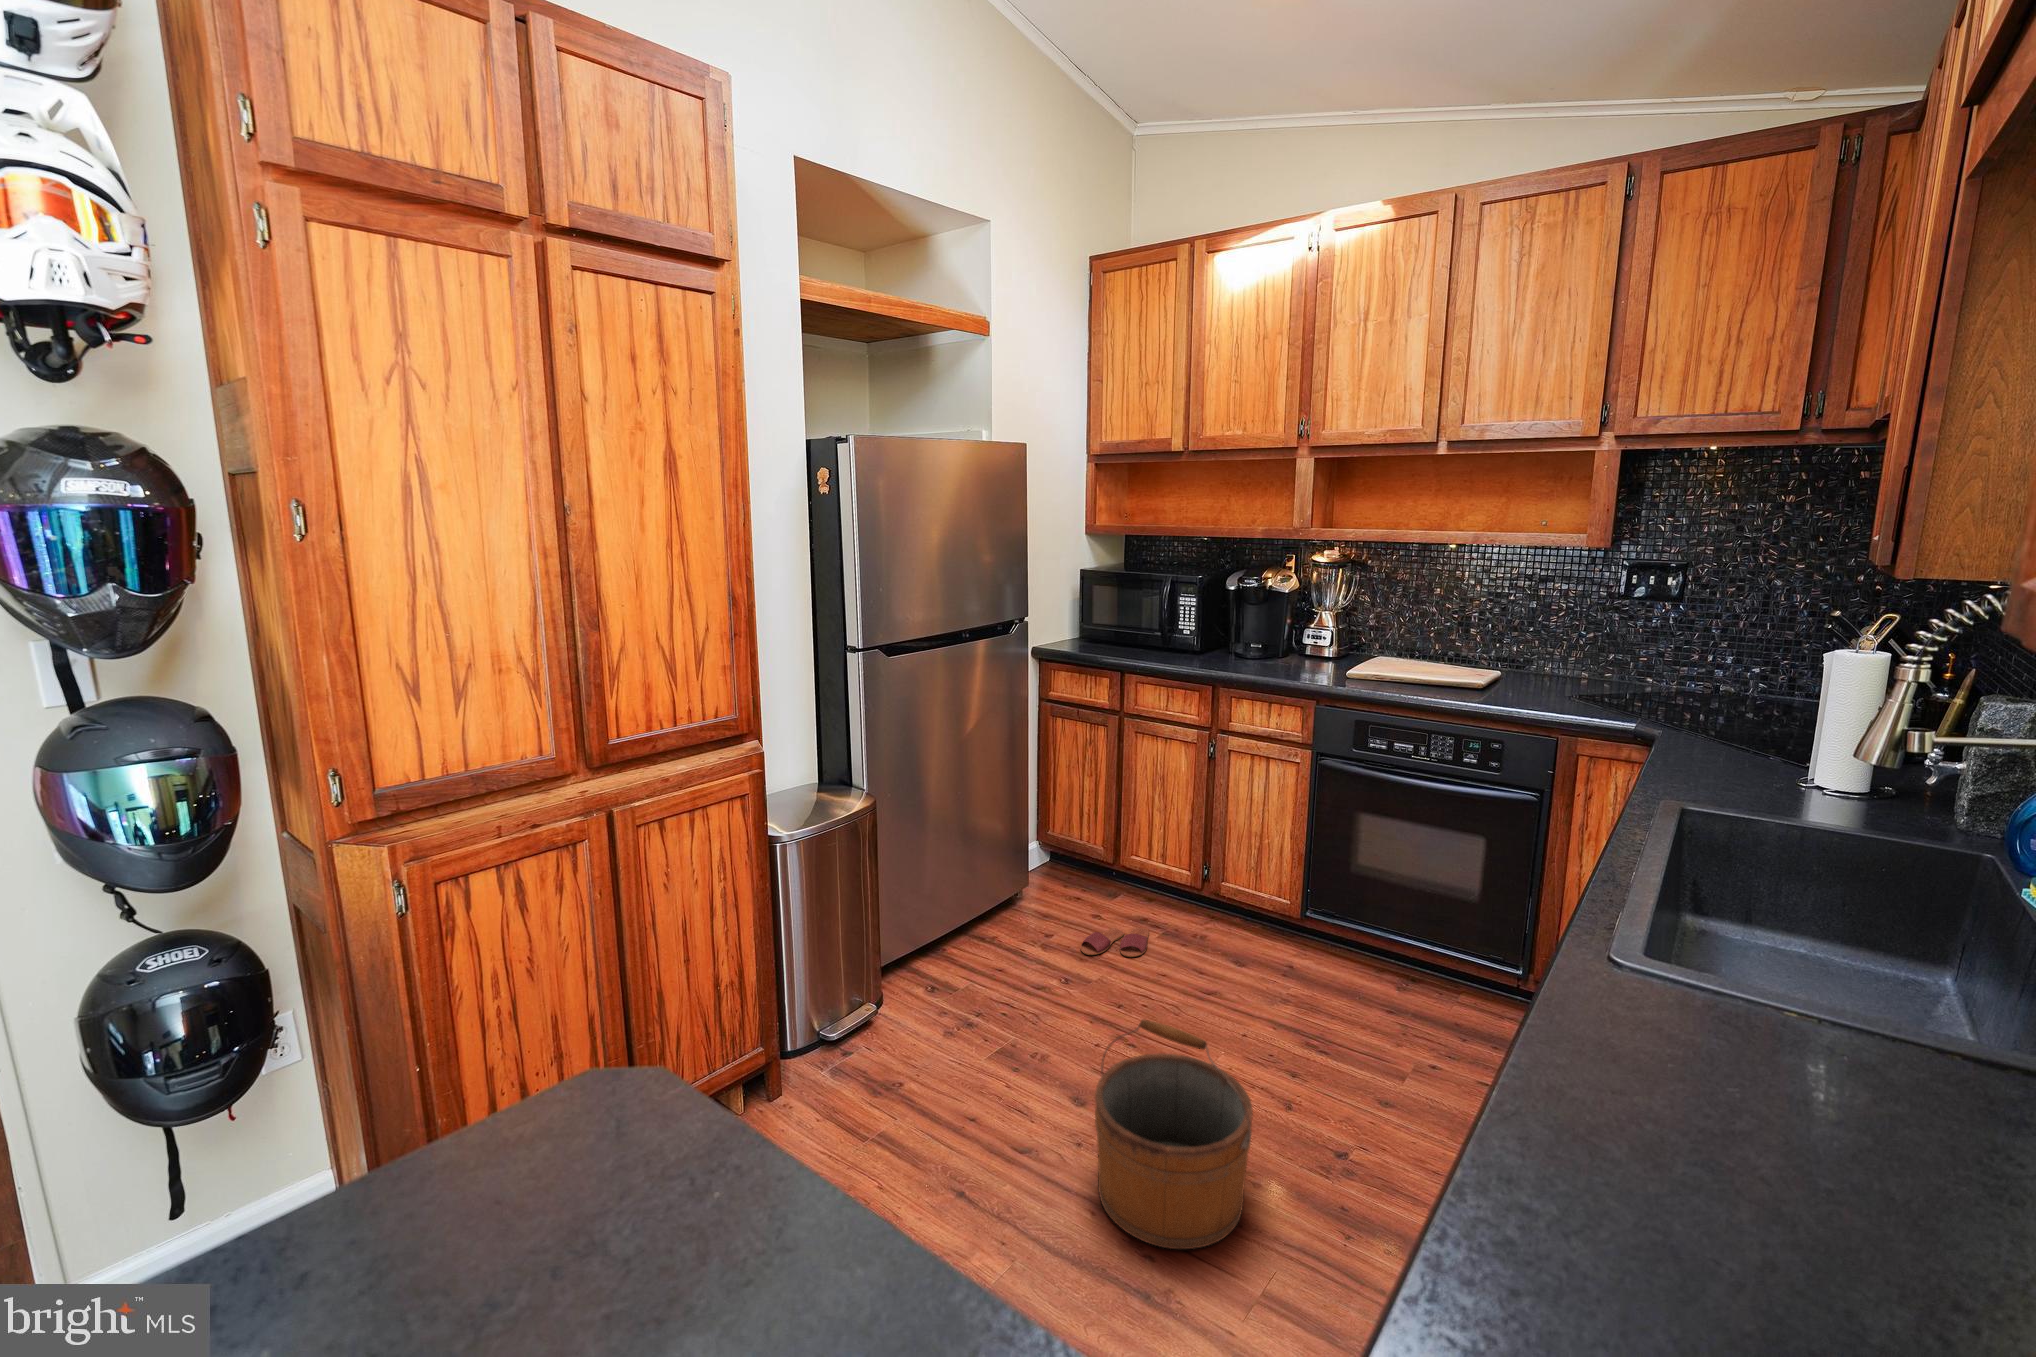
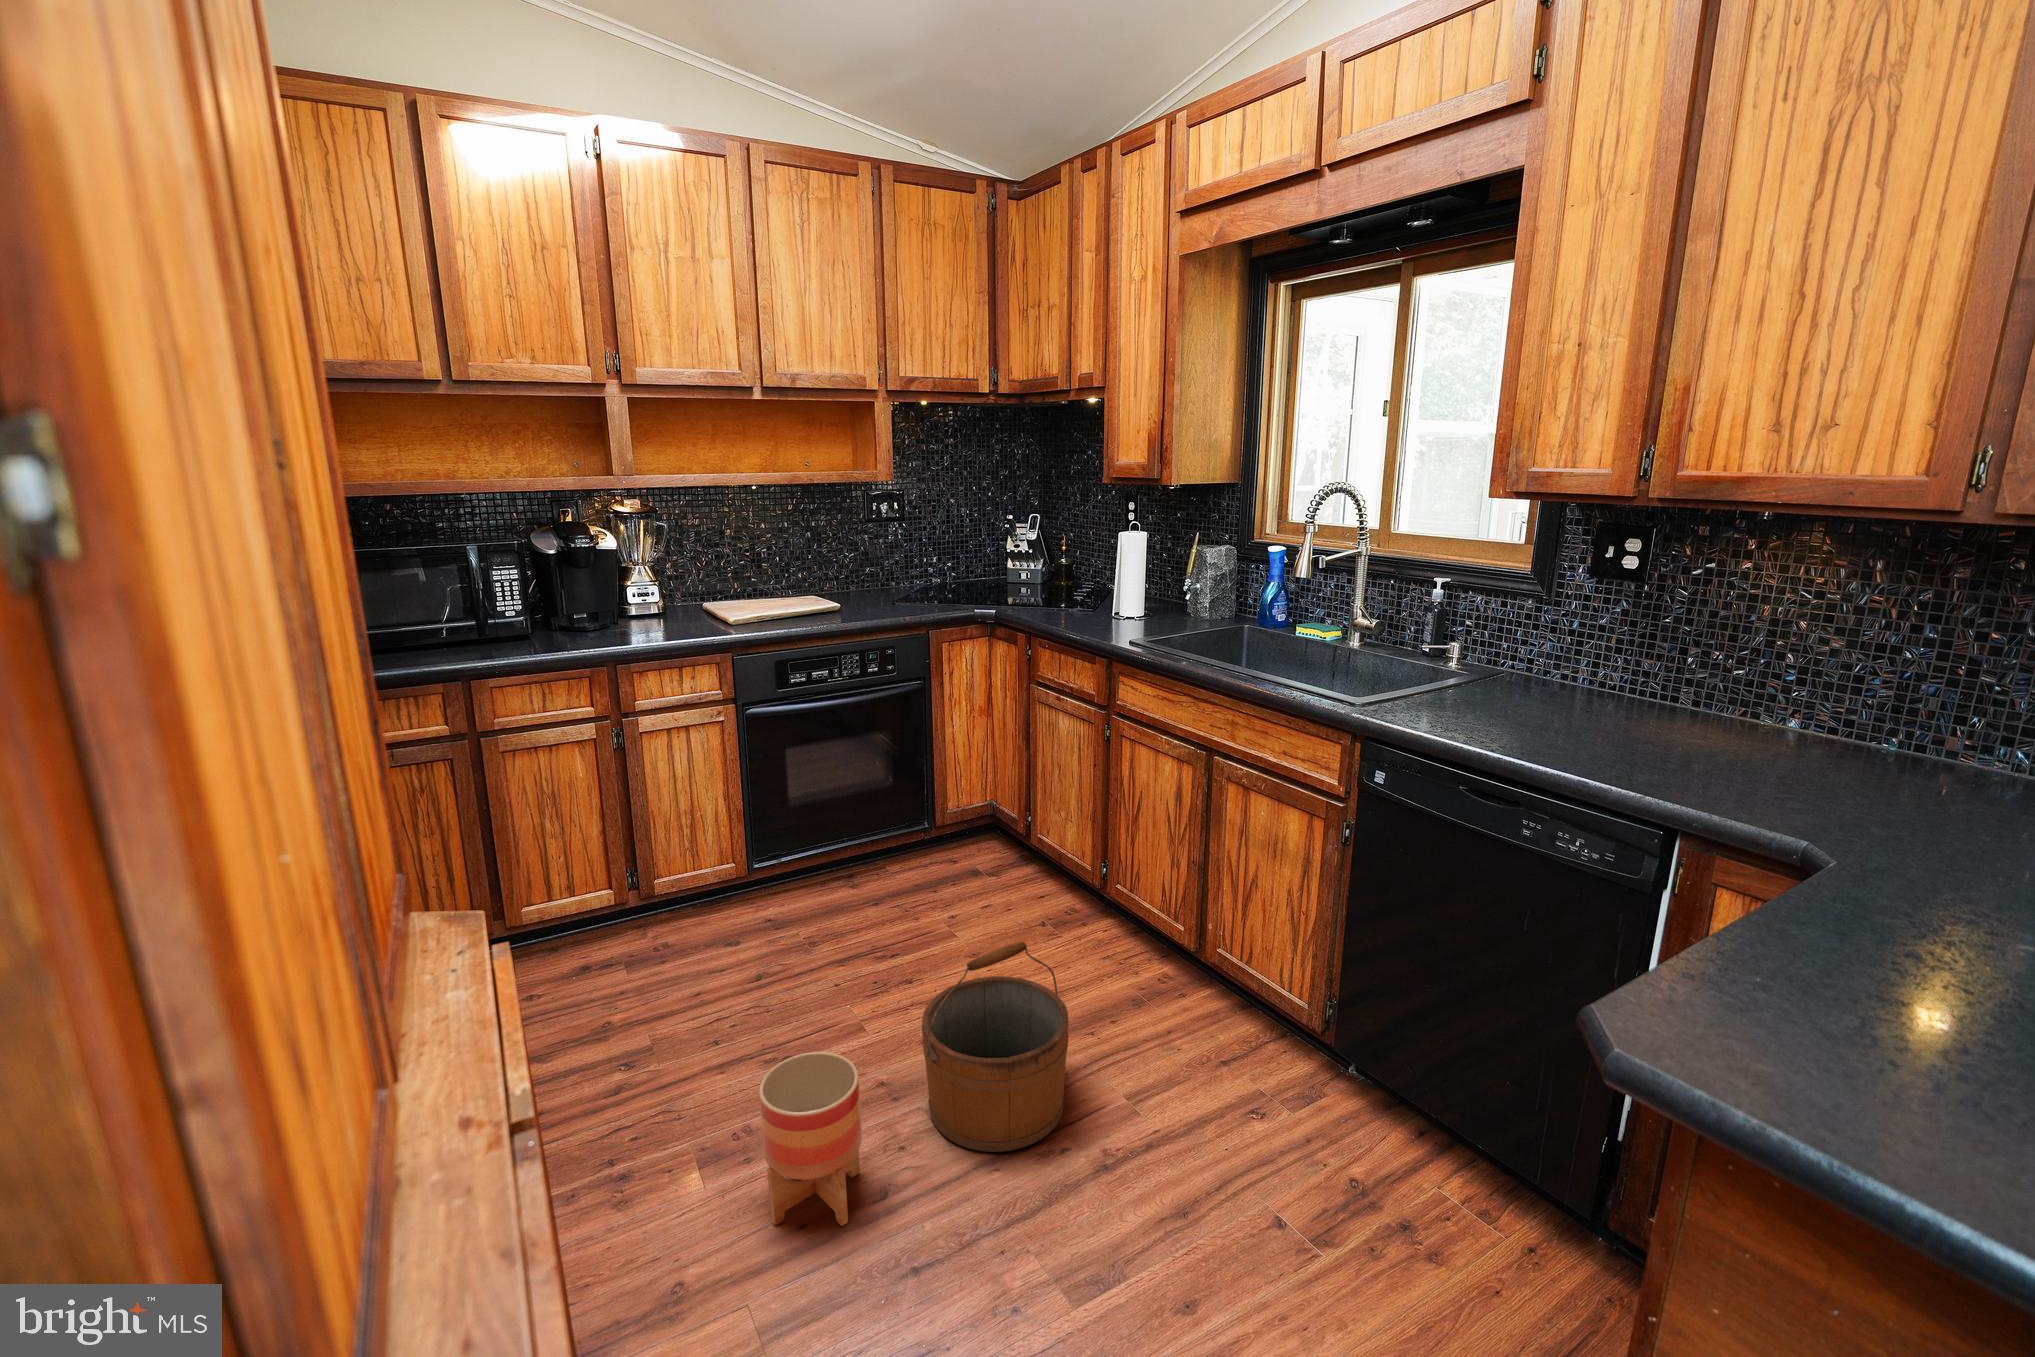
slippers: present [1081,927,1149,957] -> none [573,976,649,1038]
planter: none [959,997,1039,1143] -> present [759,1052,862,1226]

